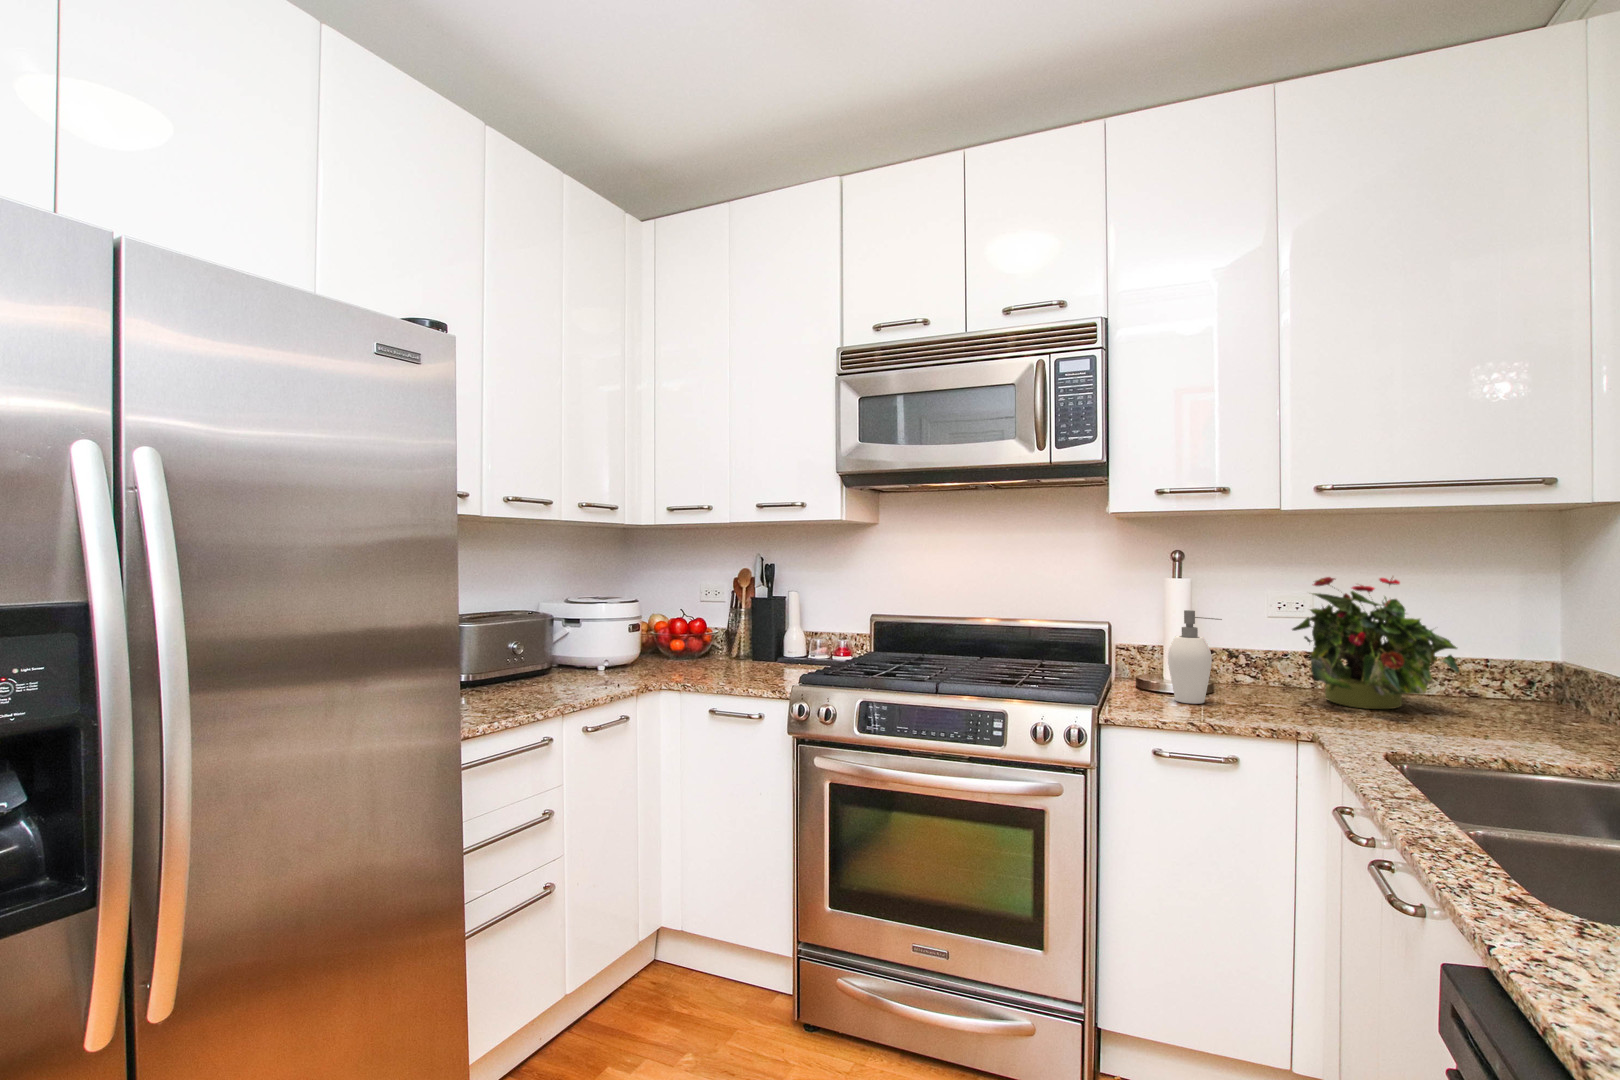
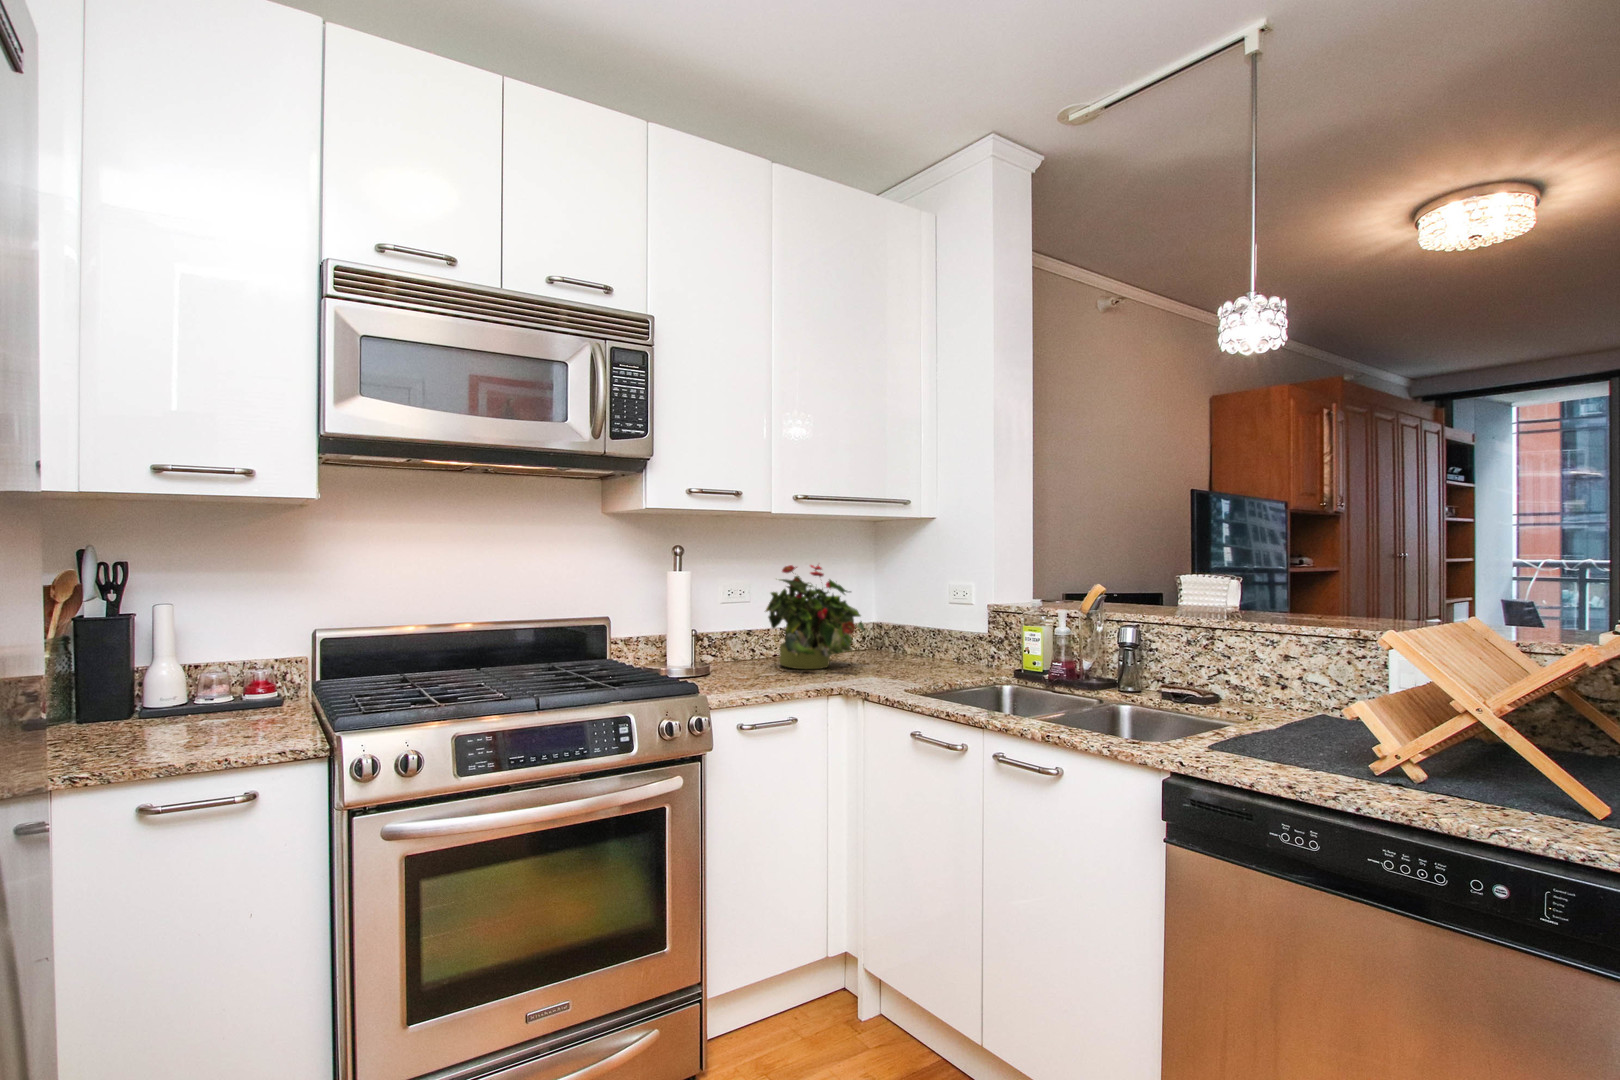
soap dispenser: present [1168,610,1222,704] -> none [696,599,745,684]

